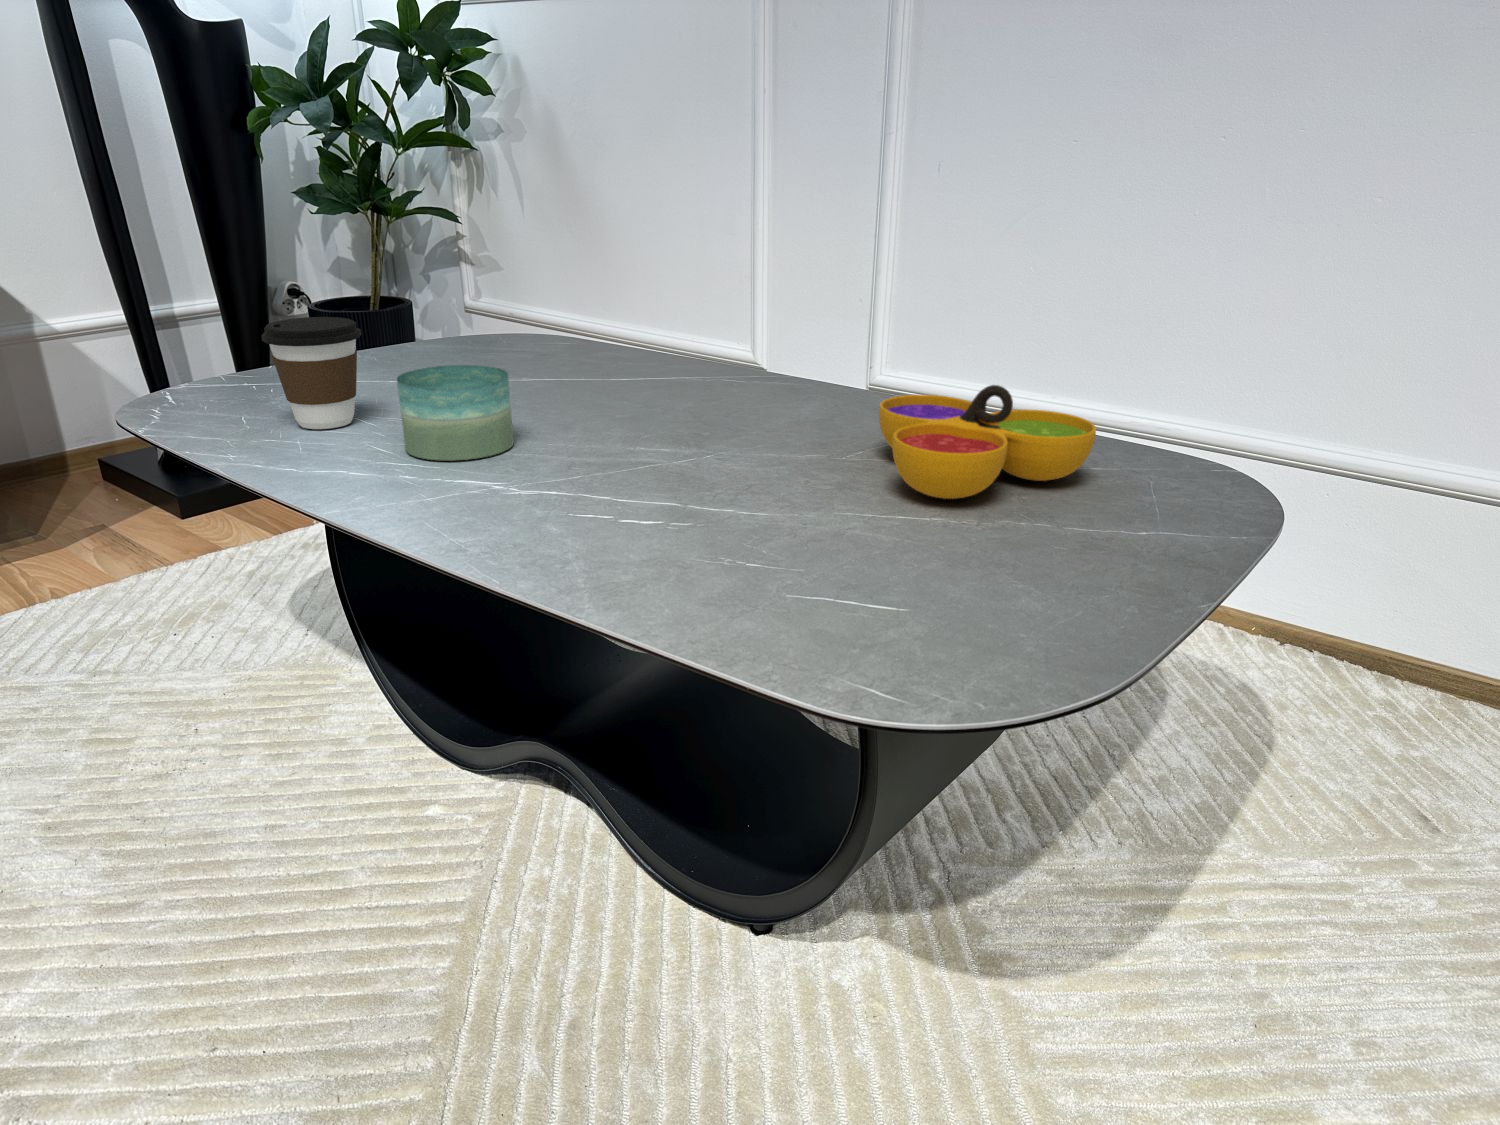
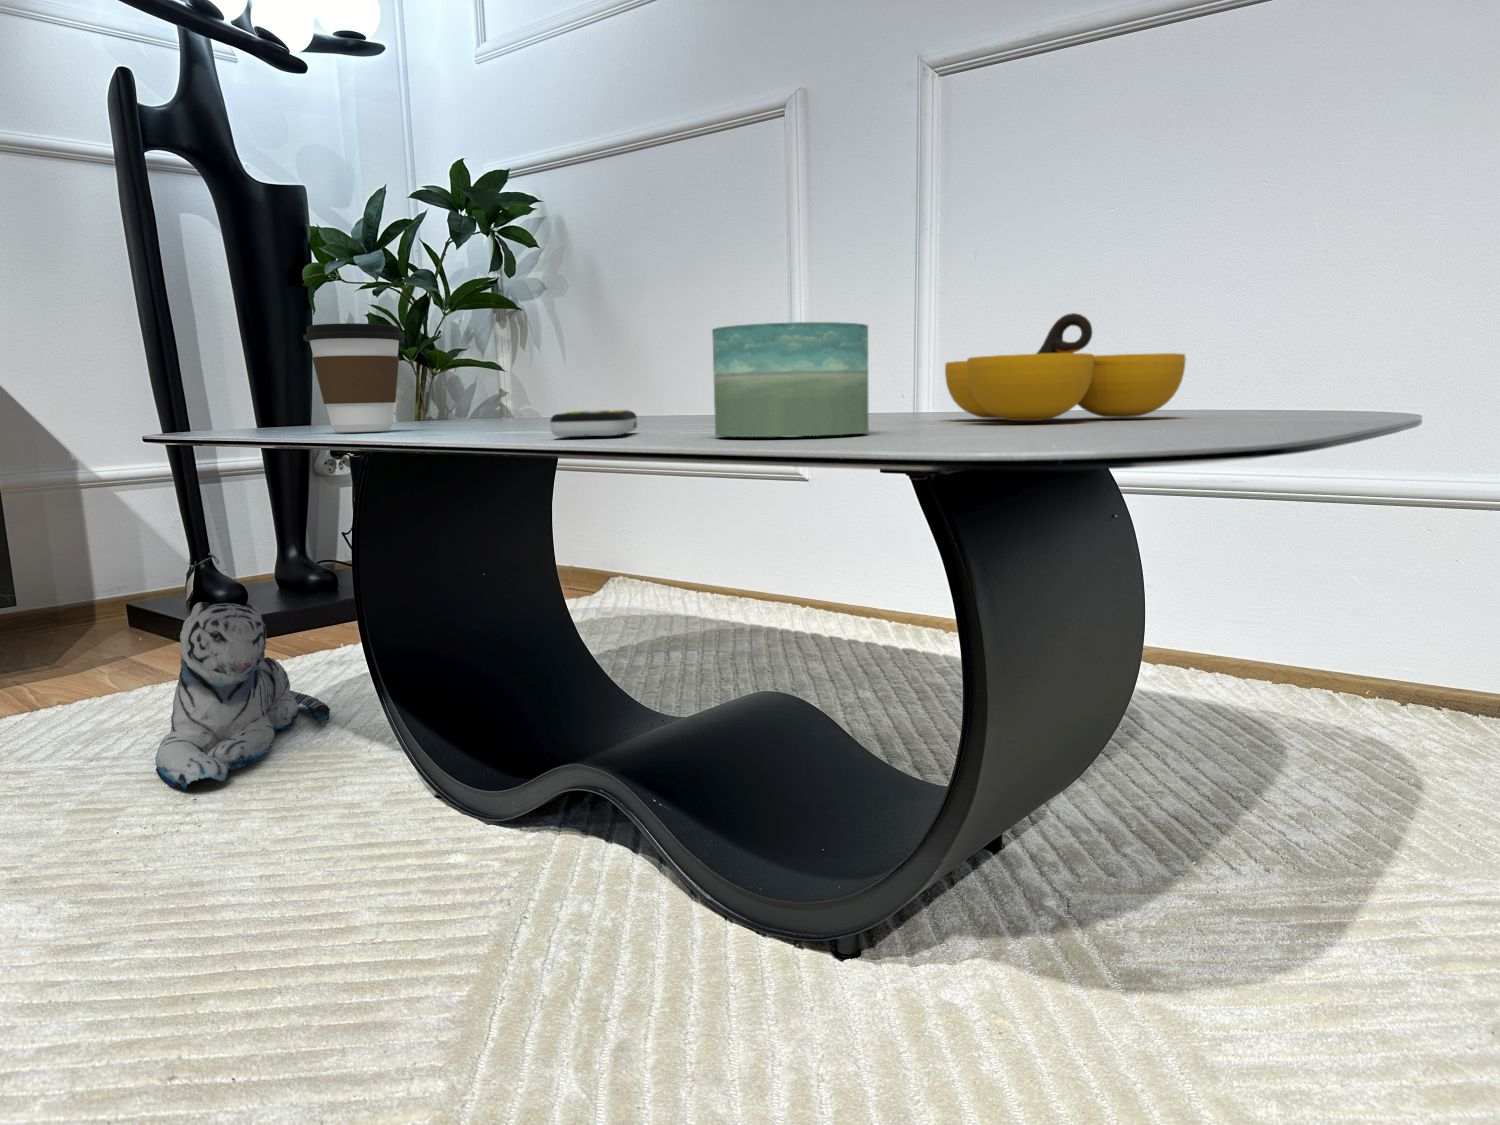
candle: present [397,365,514,461] -> present [712,322,869,437]
remote control: none [504,469,586,529] -> present [550,409,637,437]
plush toy: none [155,538,311,720] -> present [155,602,330,789]

